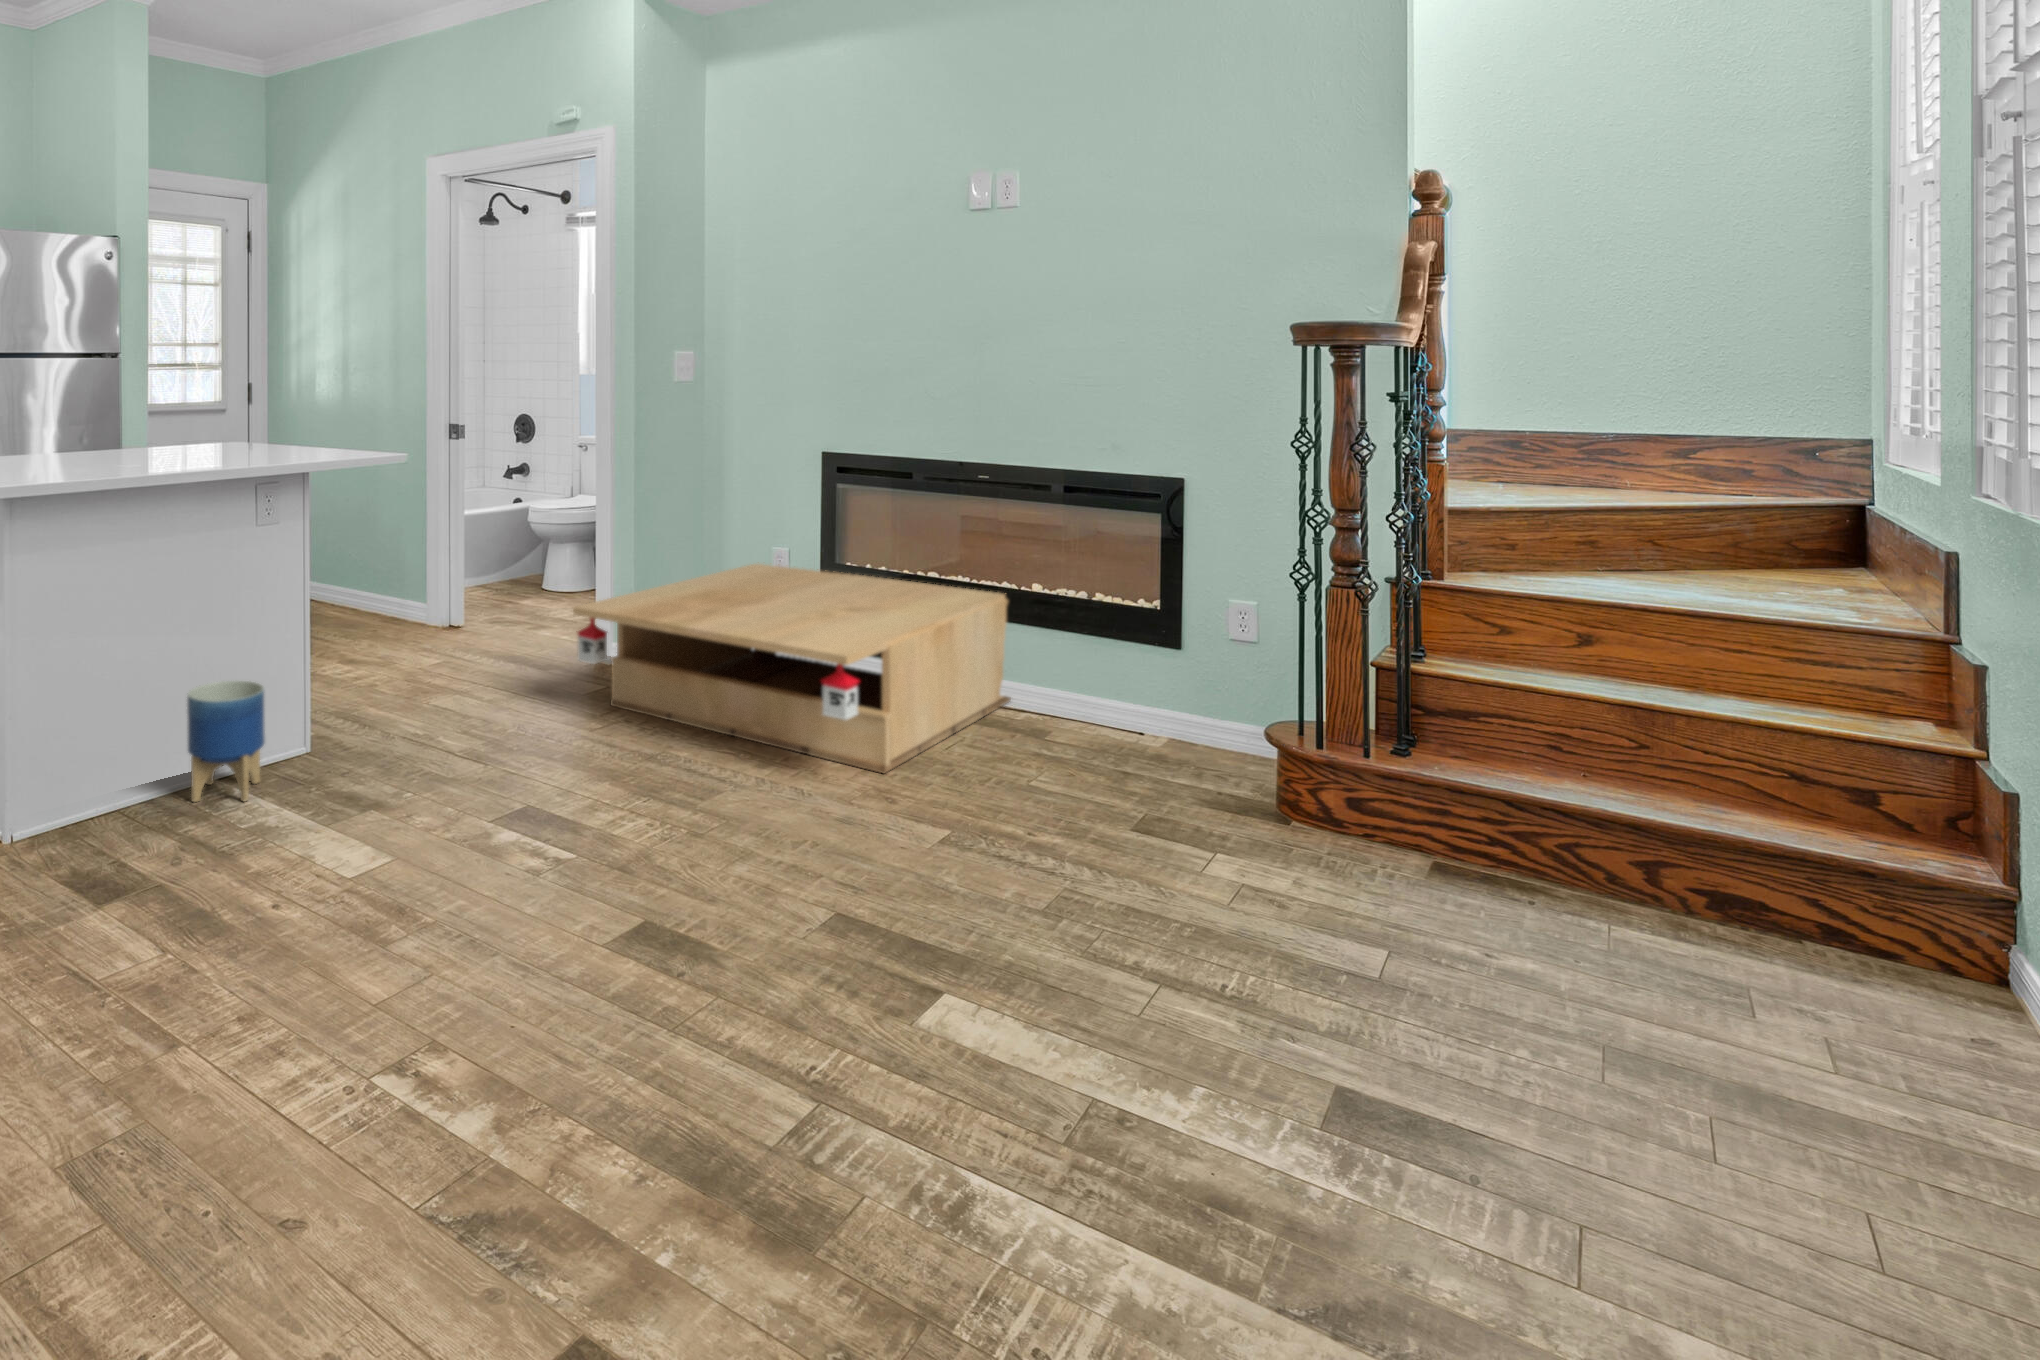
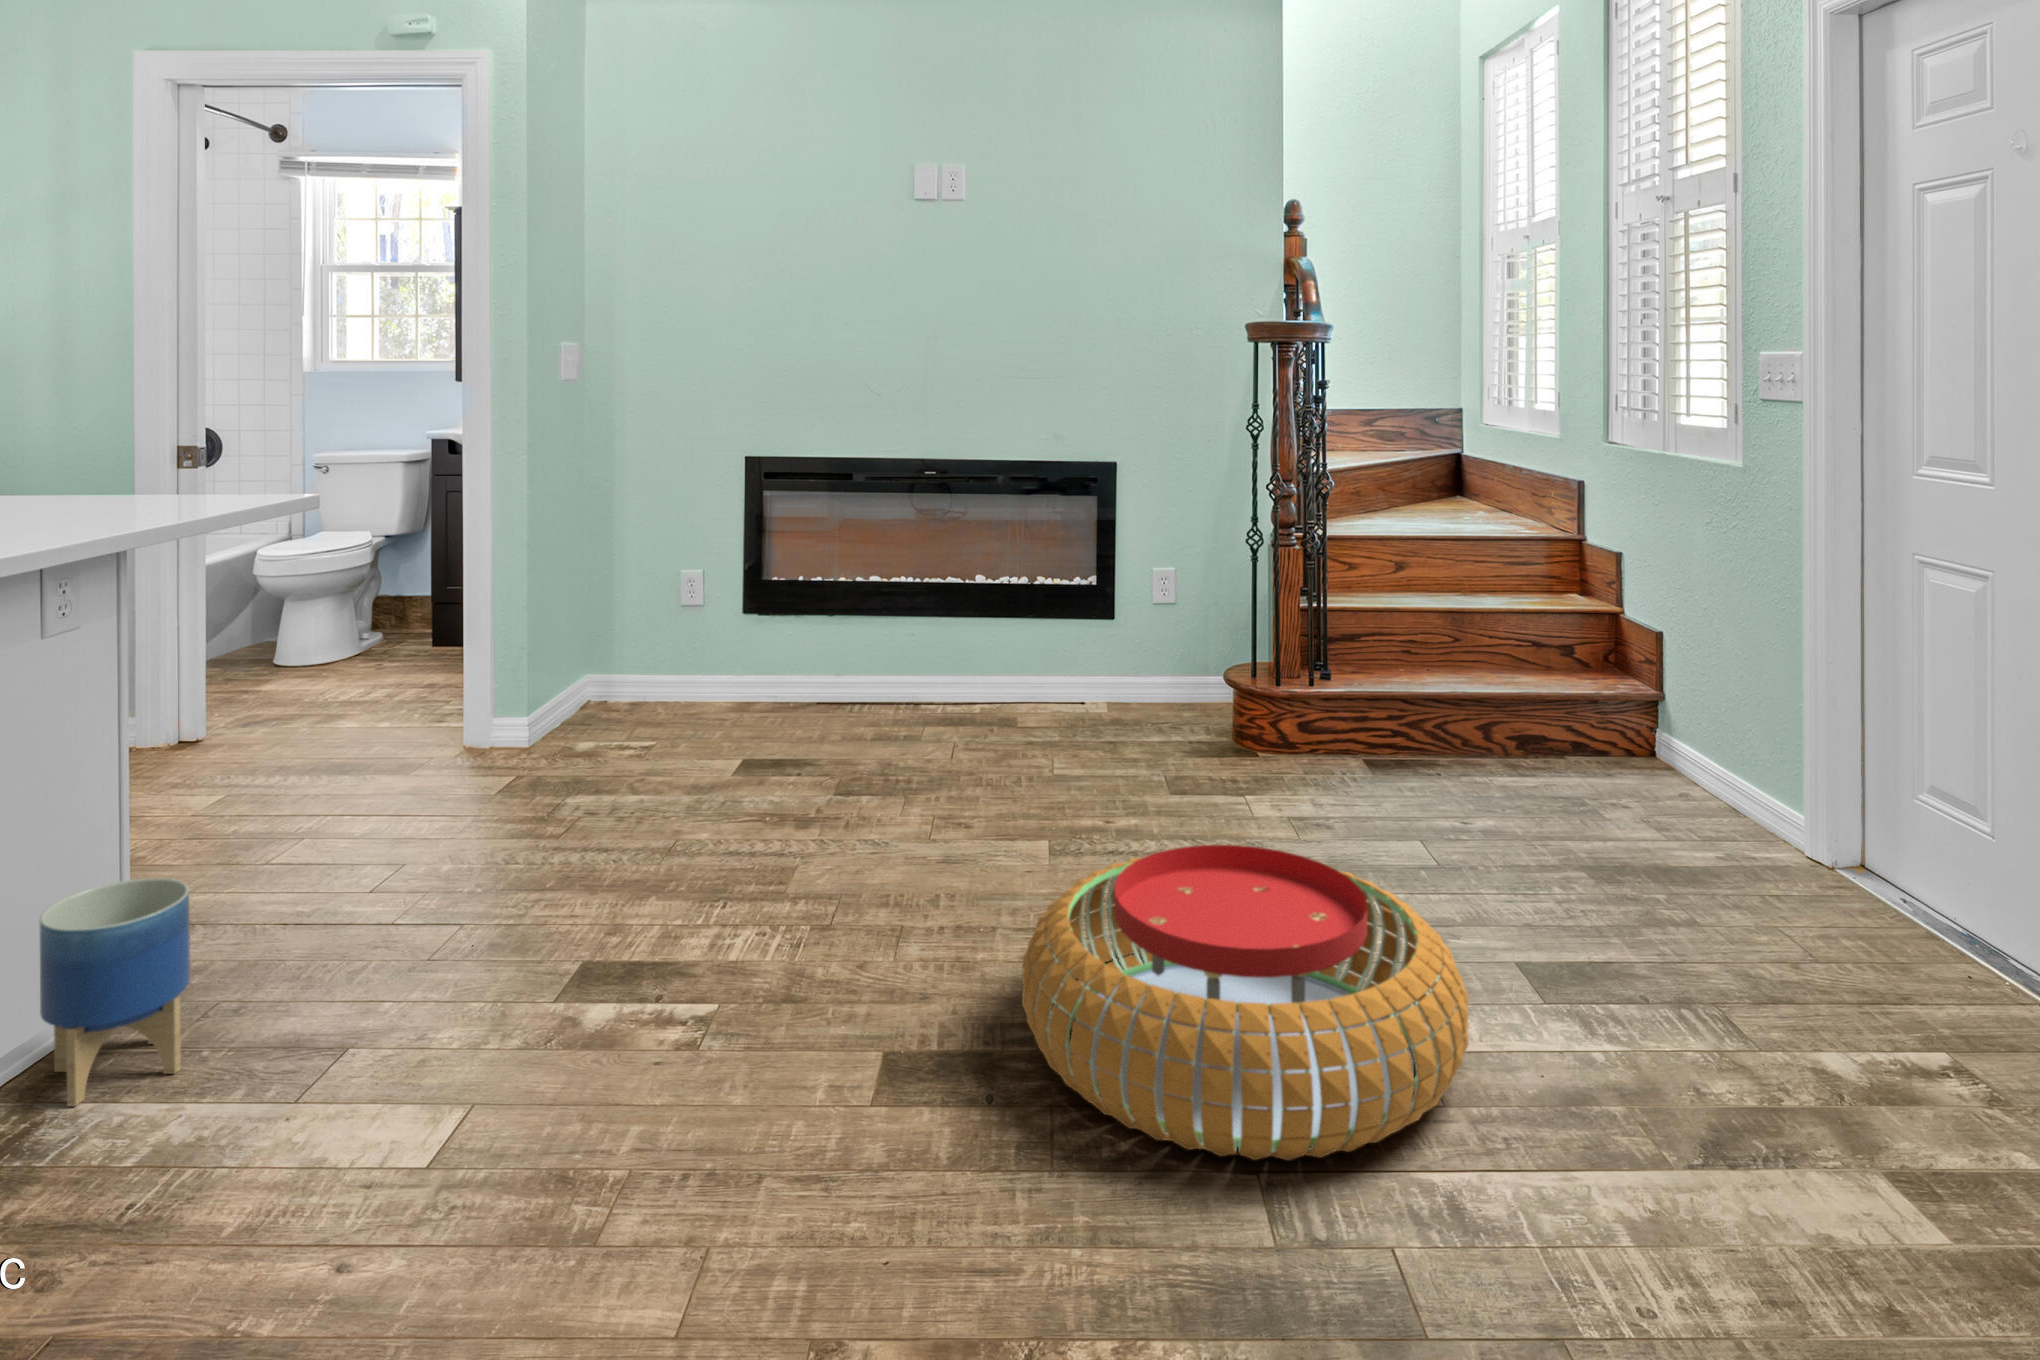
coffee table: present [573,562,1011,773] -> none [531,591,954,797]
pouf: none [644,840,1096,1168] -> present [1022,845,1469,1160]

